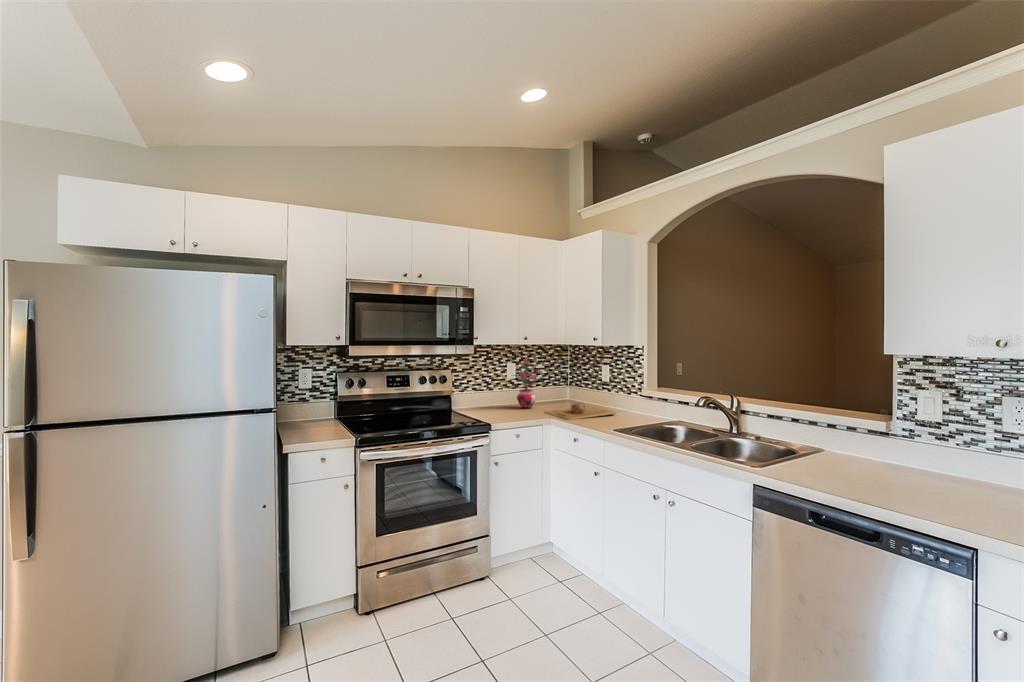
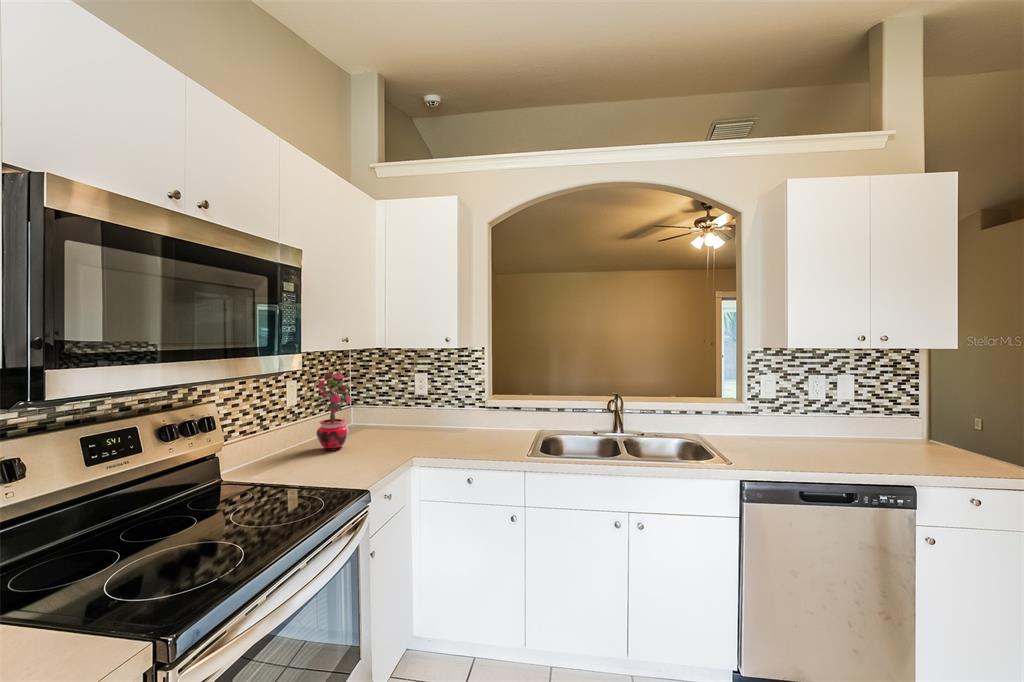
cutting board: present [544,402,616,420] -> none [378,426,466,455]

